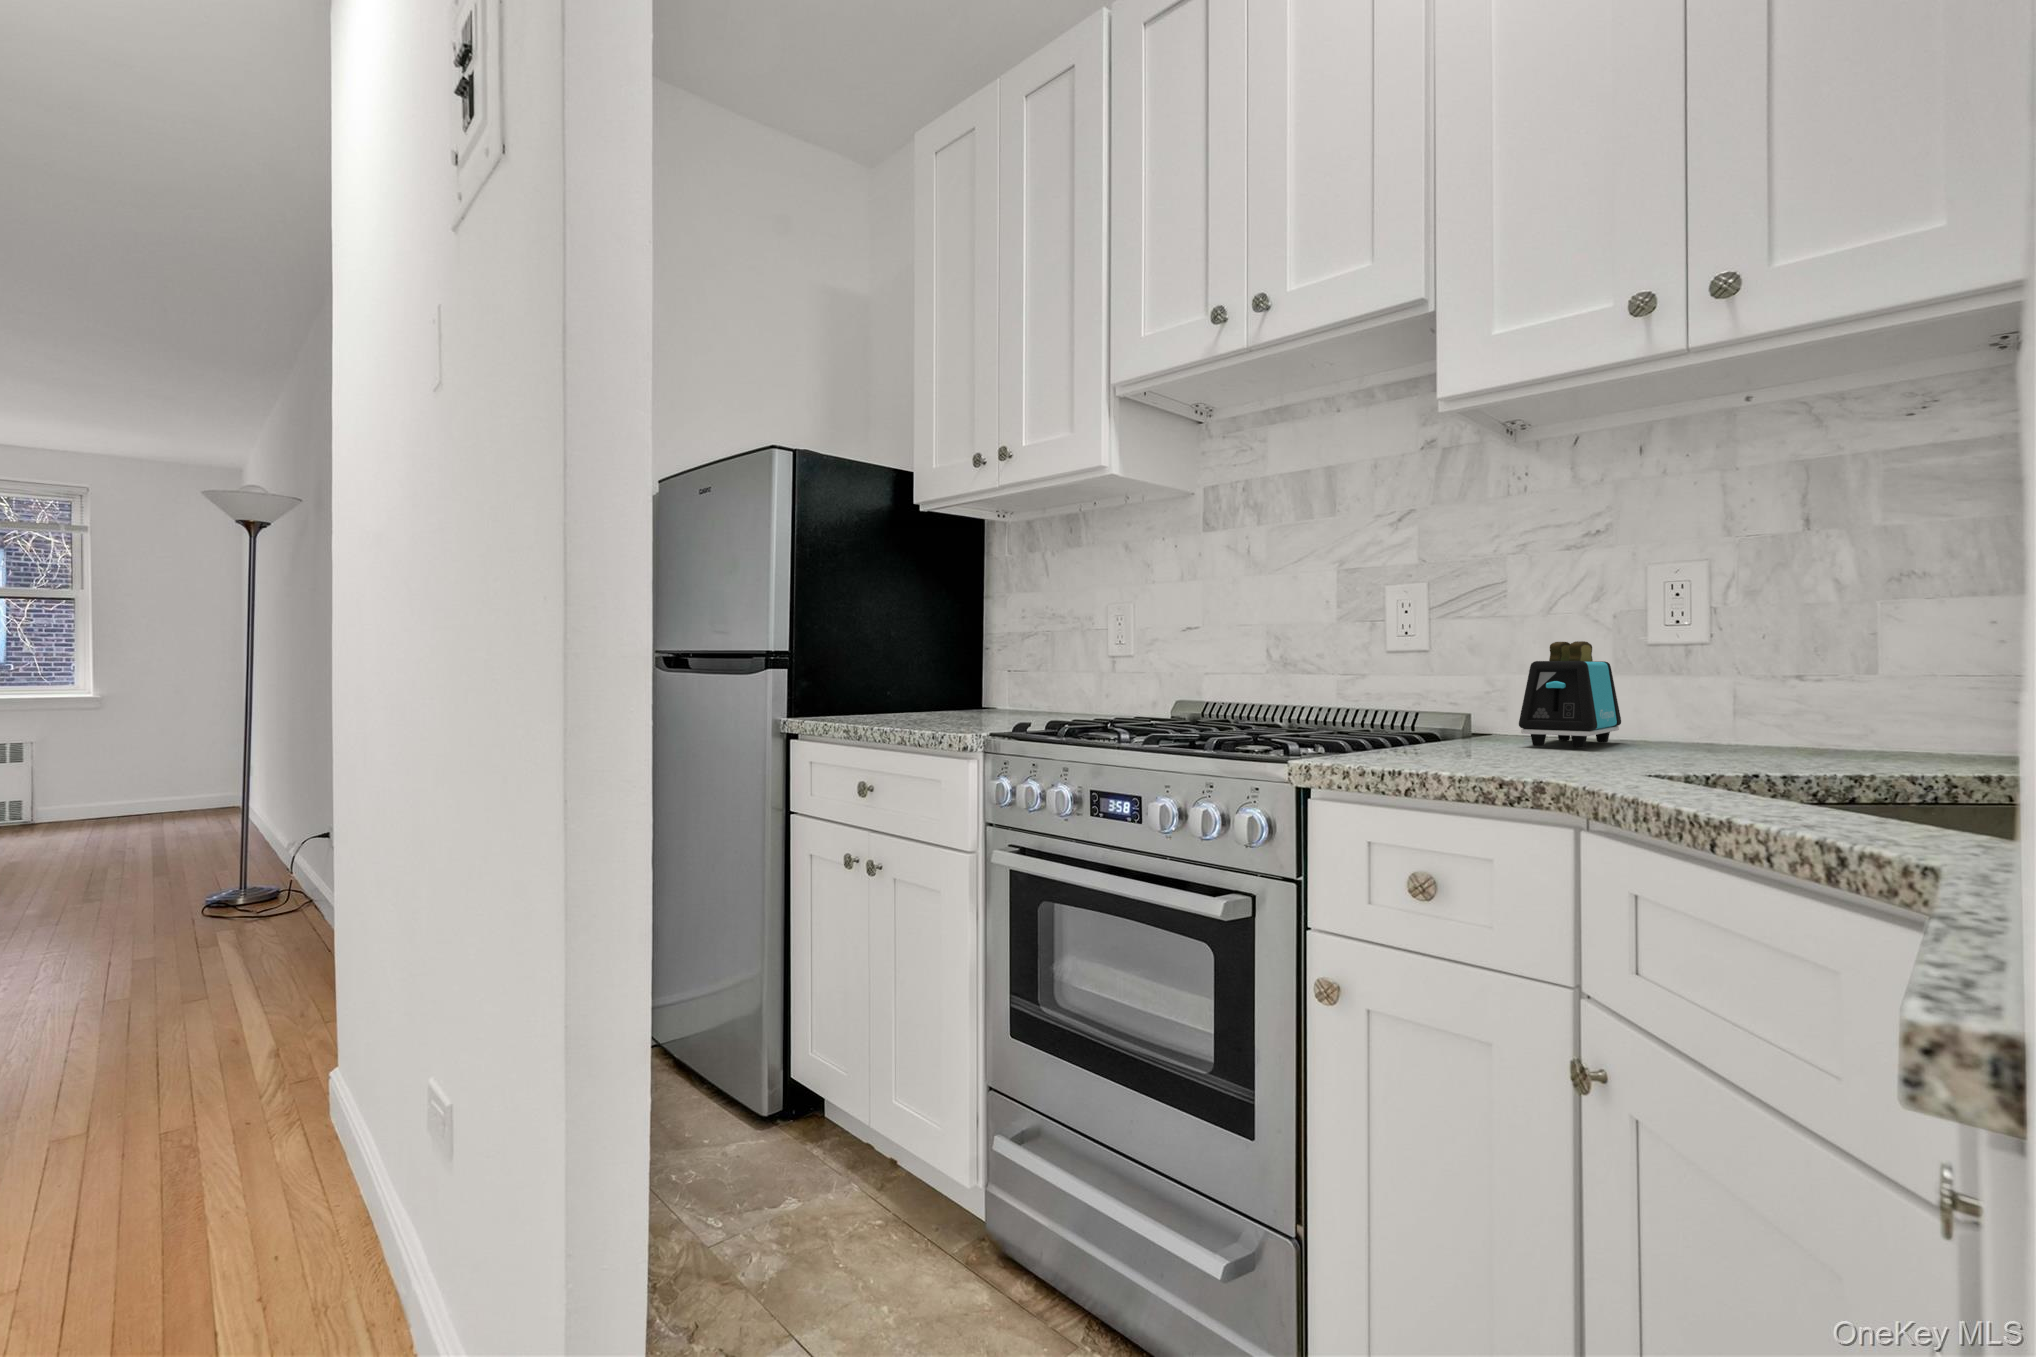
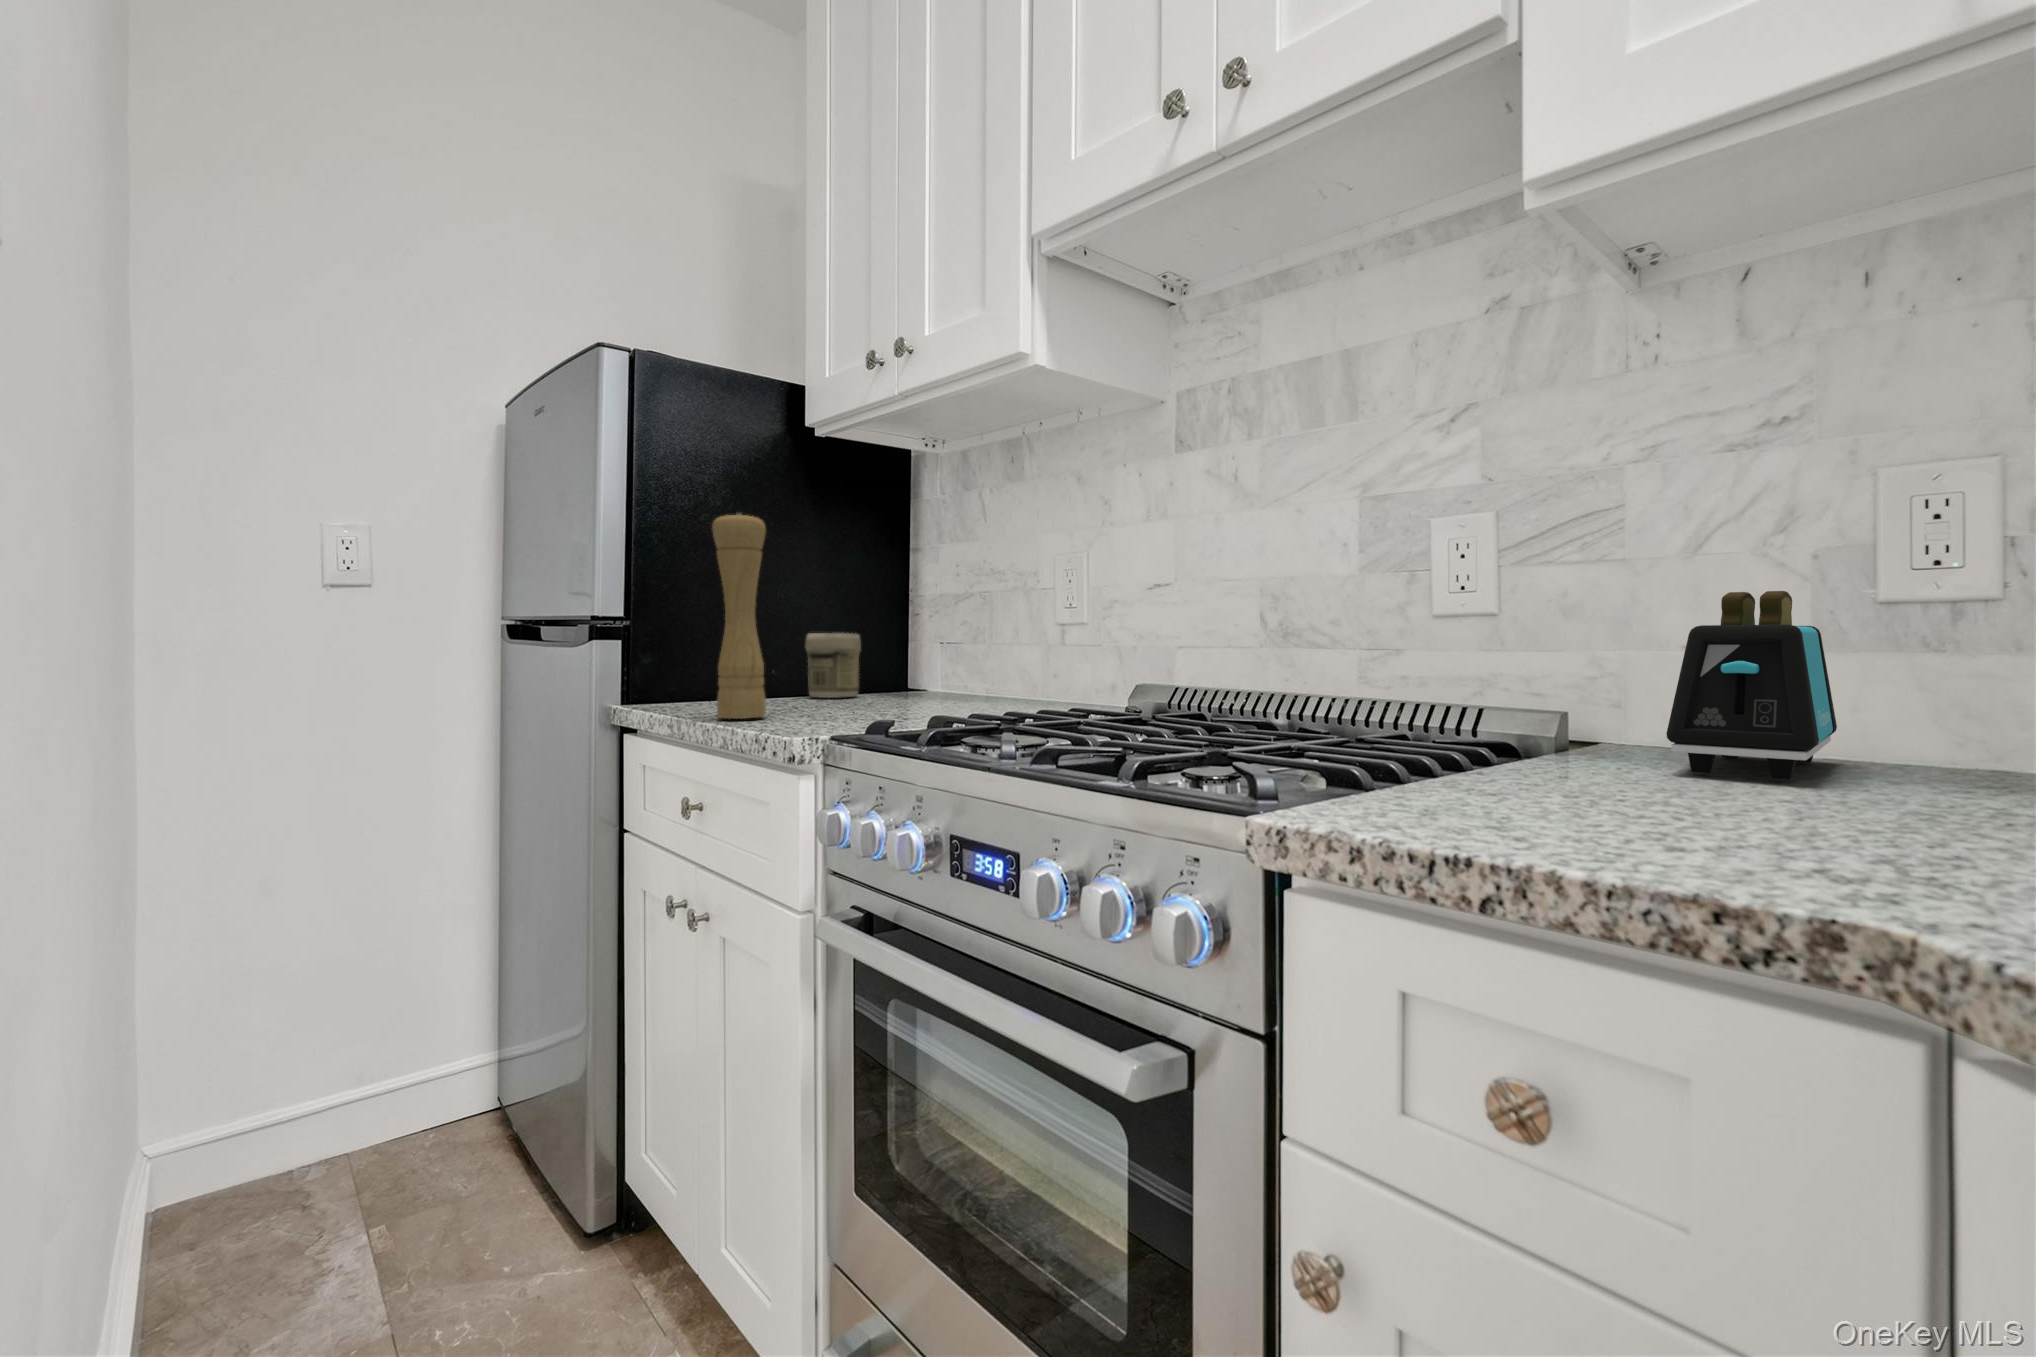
pepper mill: none [887,578,923,724] -> present [712,512,766,719]
jar: none [918,663,960,713] -> present [805,633,861,698]

